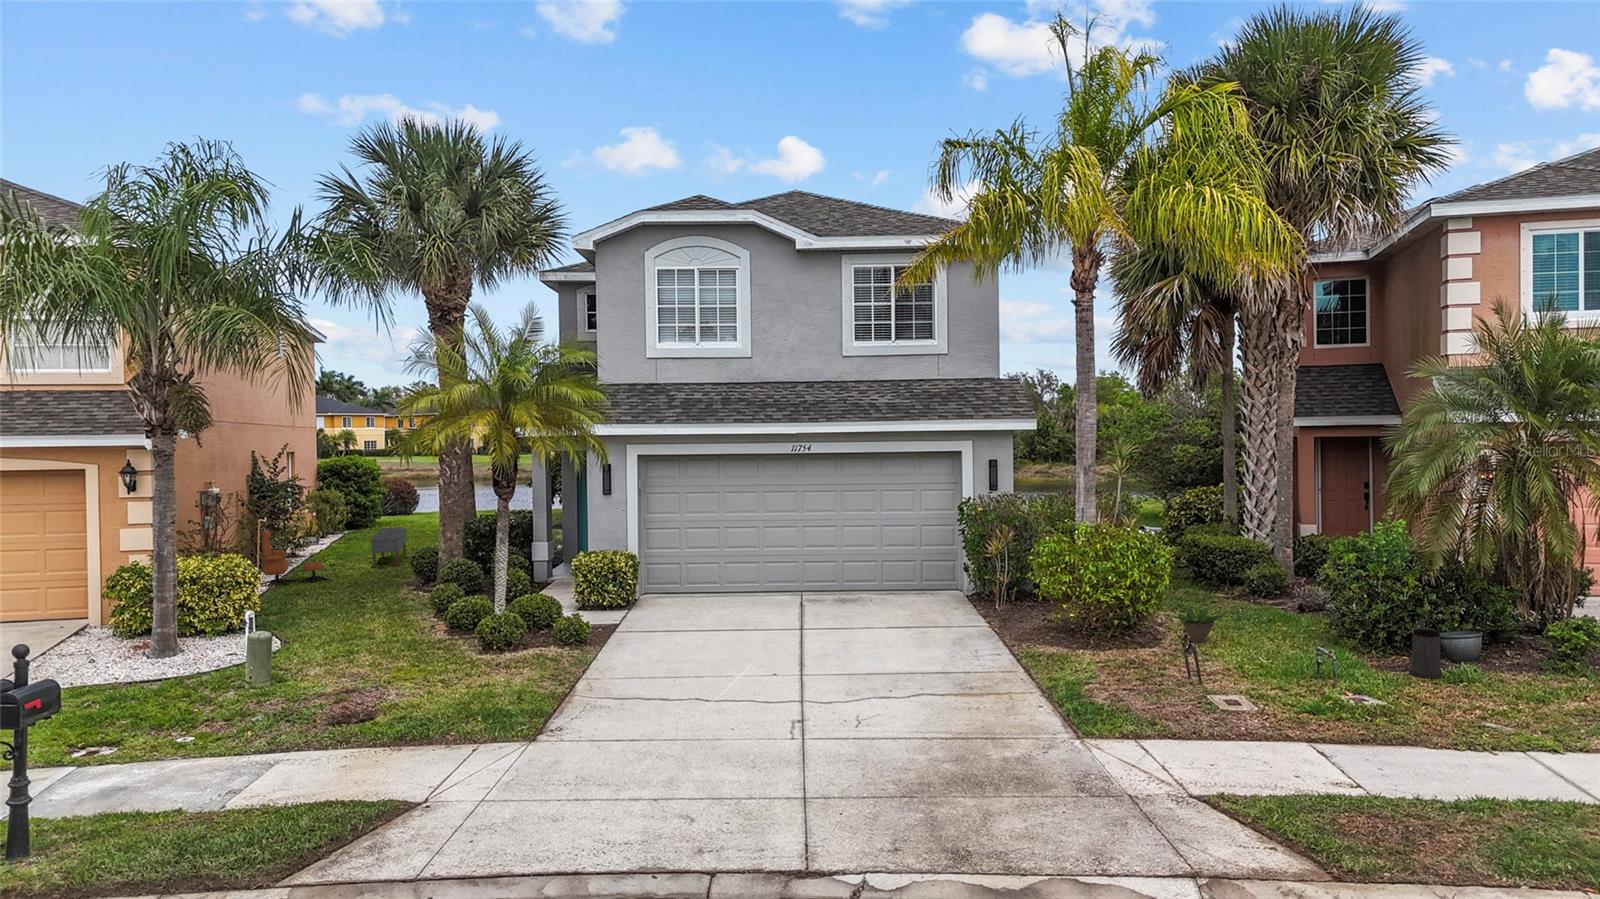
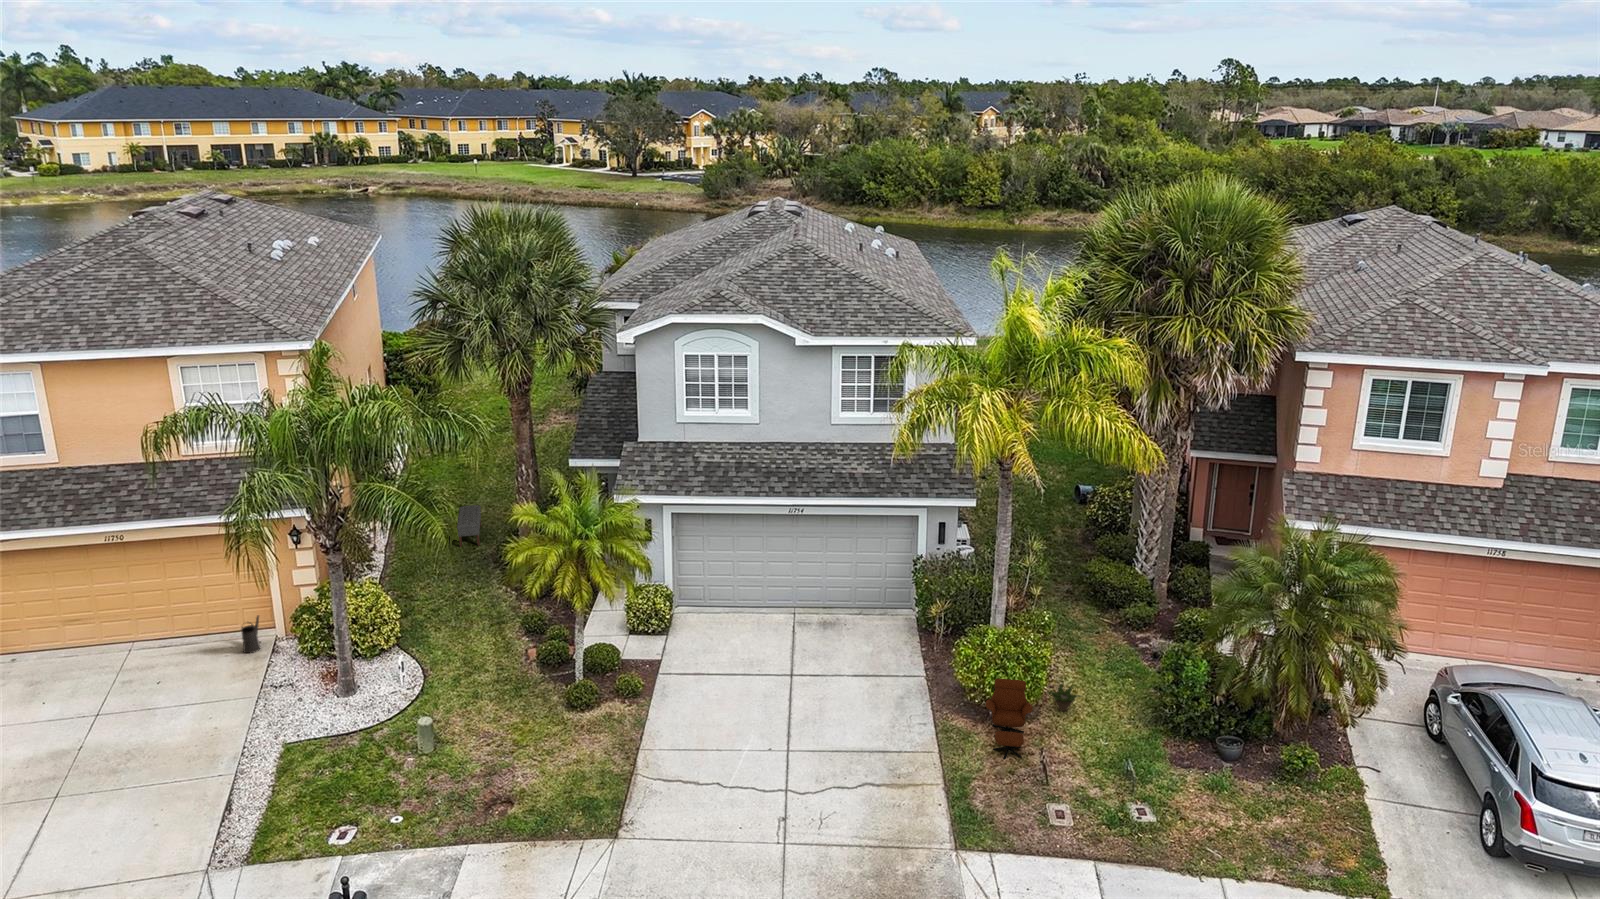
lounge chair: present [261,530,329,587] -> present [986,679,1033,759]
watering can: present [1409,618,1442,678] -> present [241,616,260,653]

